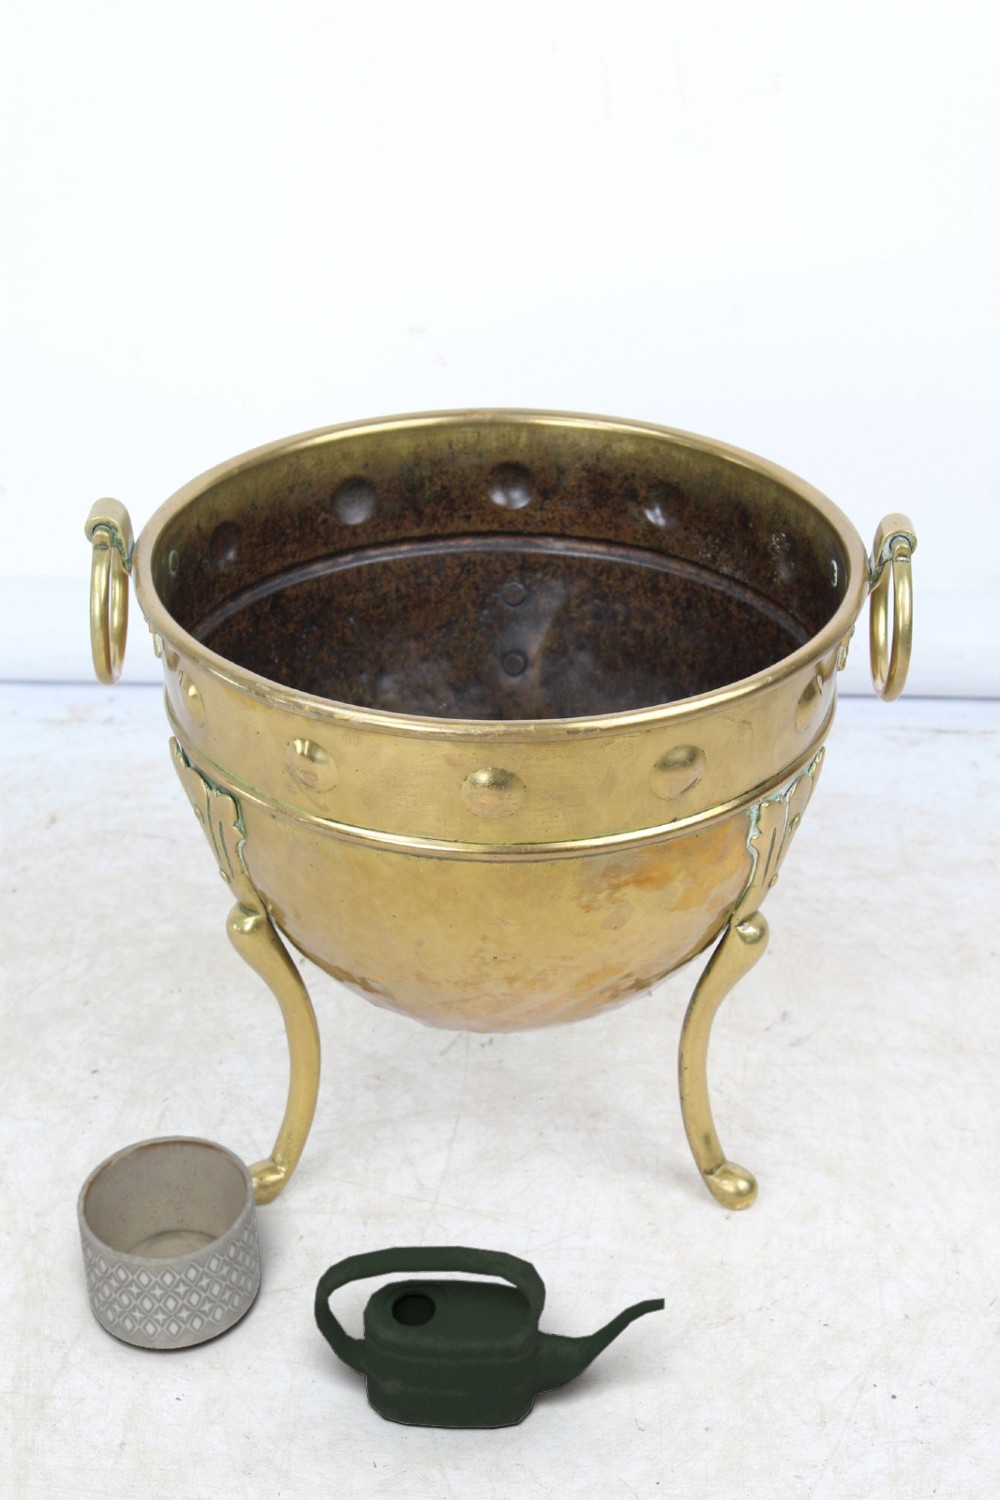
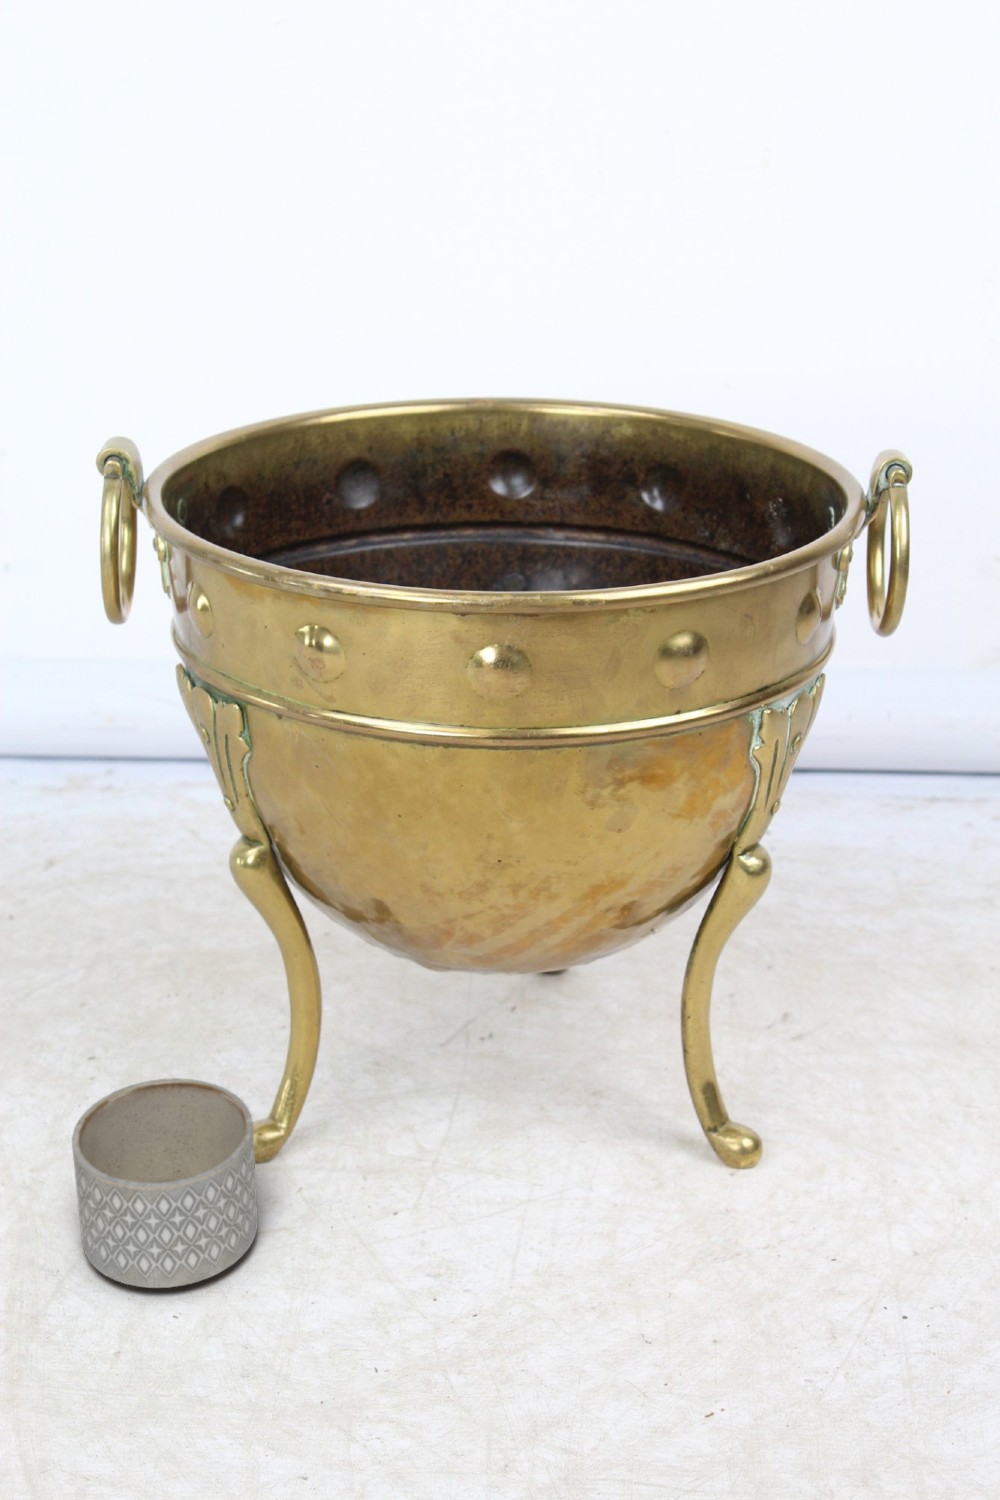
watering can: present [314,1246,665,1428] -> none [313,1159,673,1361]

